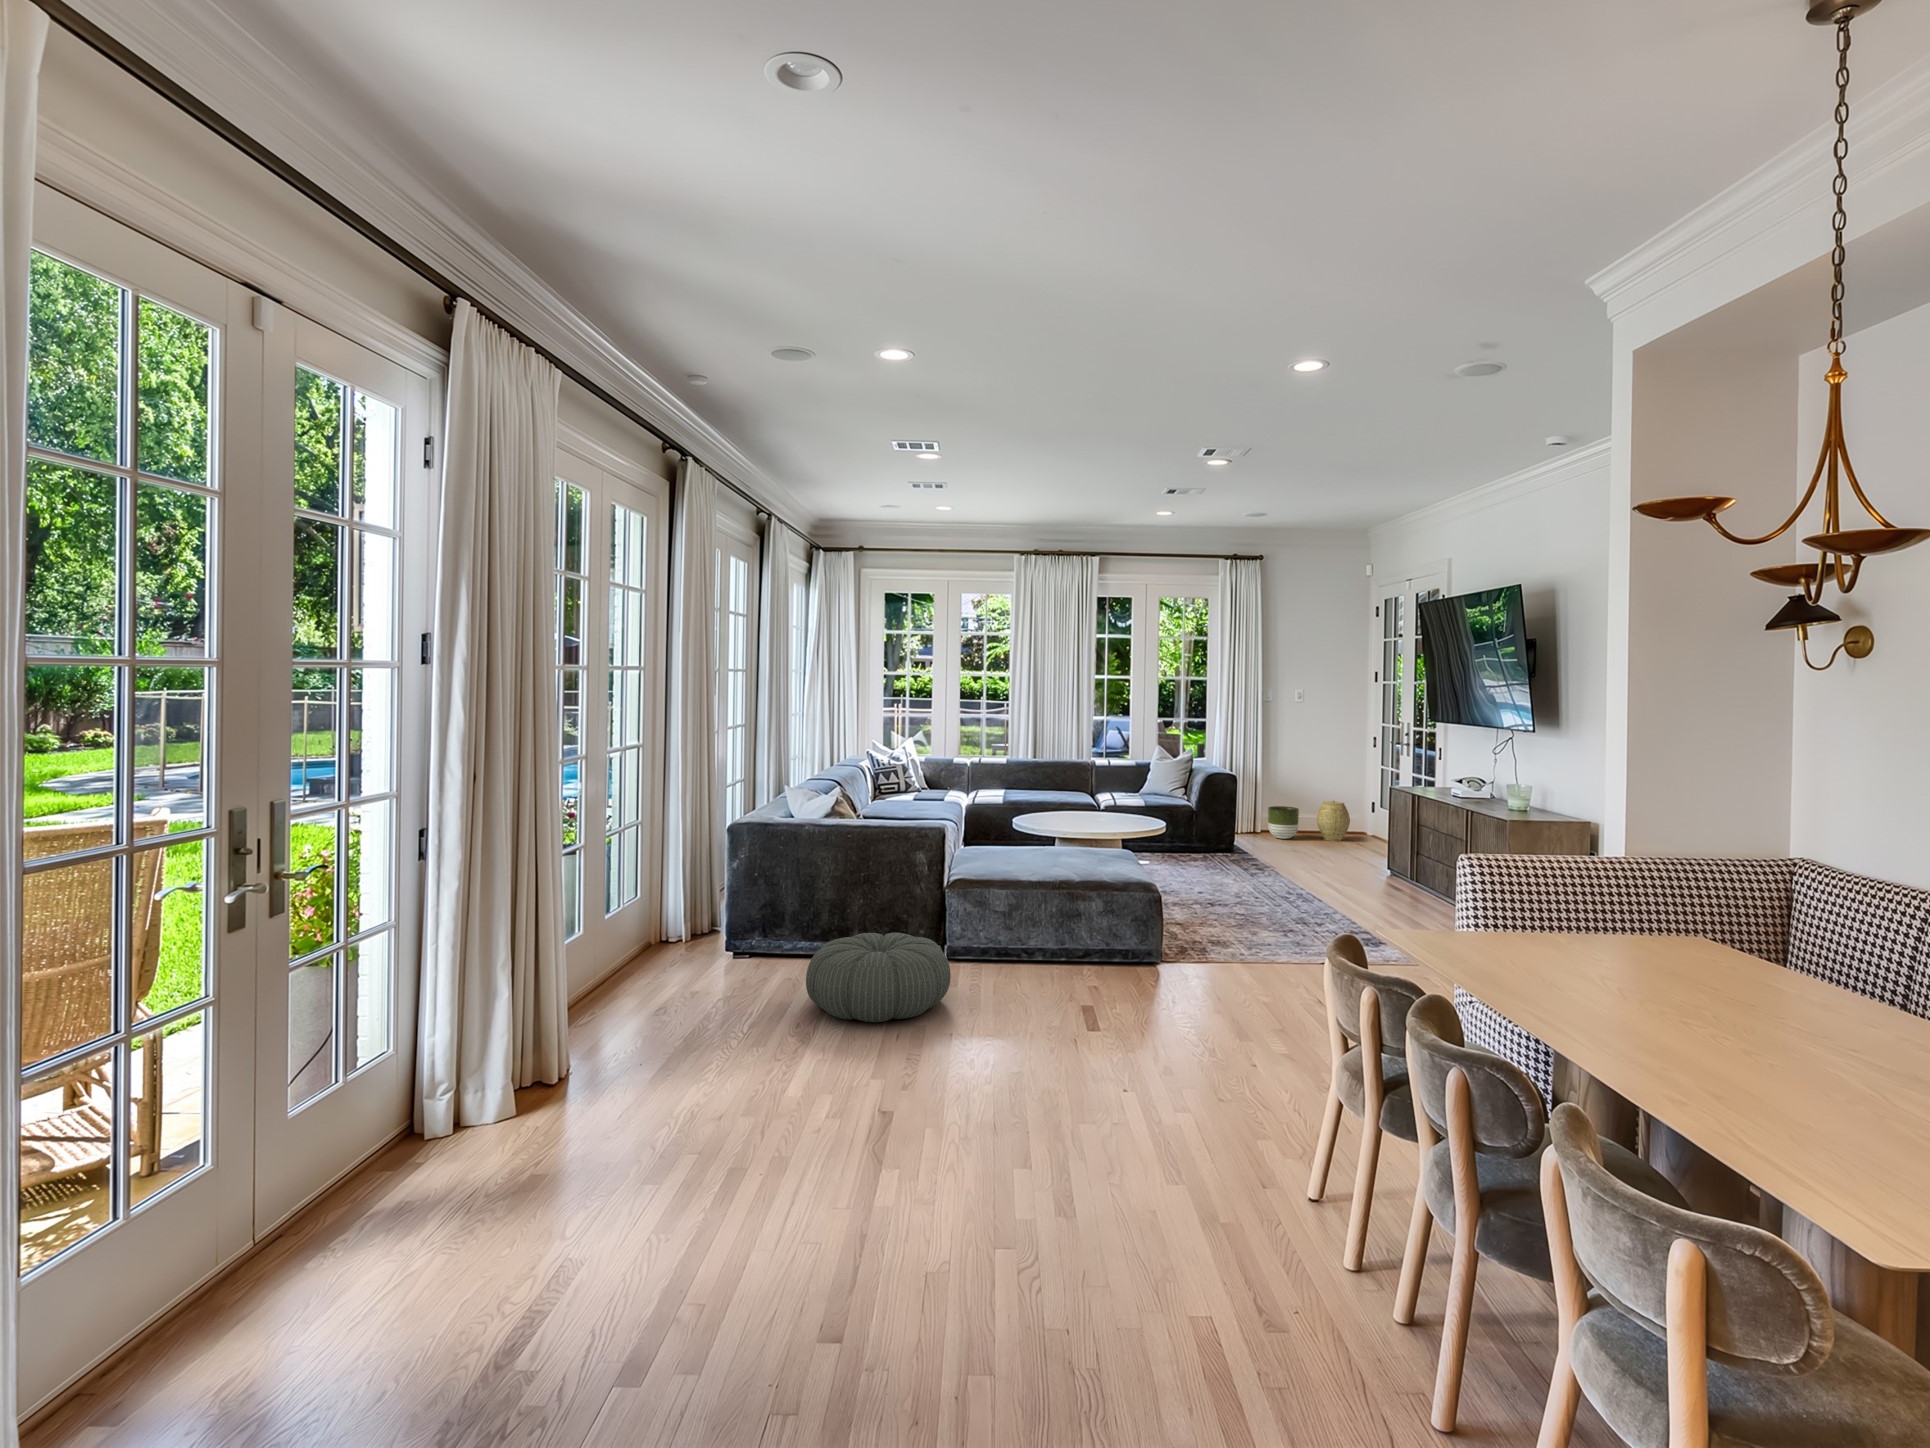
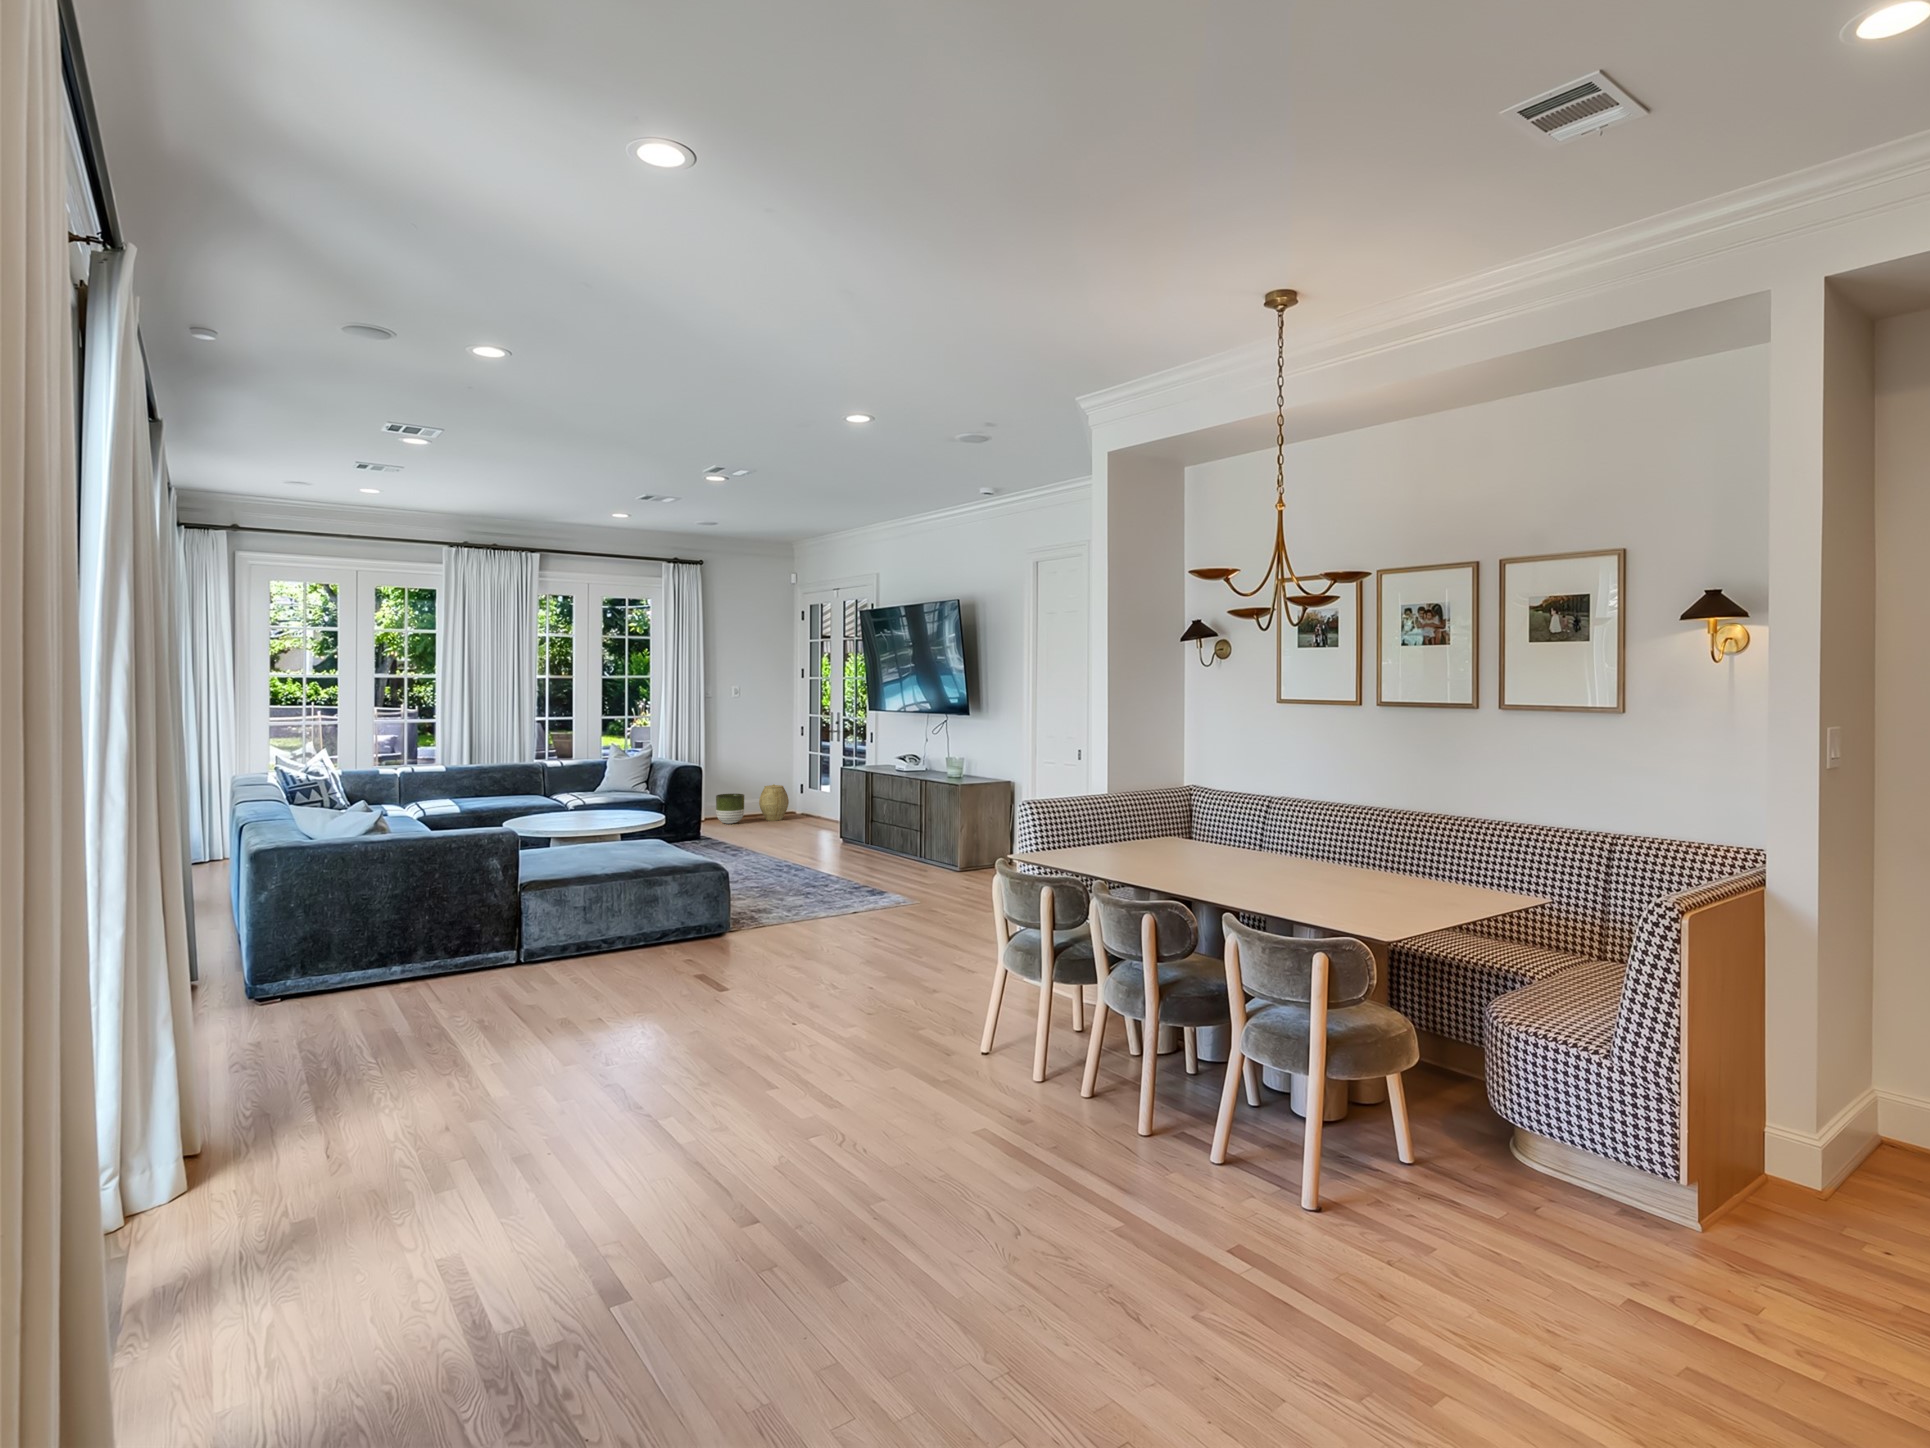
pouf: present [806,933,951,1022] -> none [426,935,576,1019]

